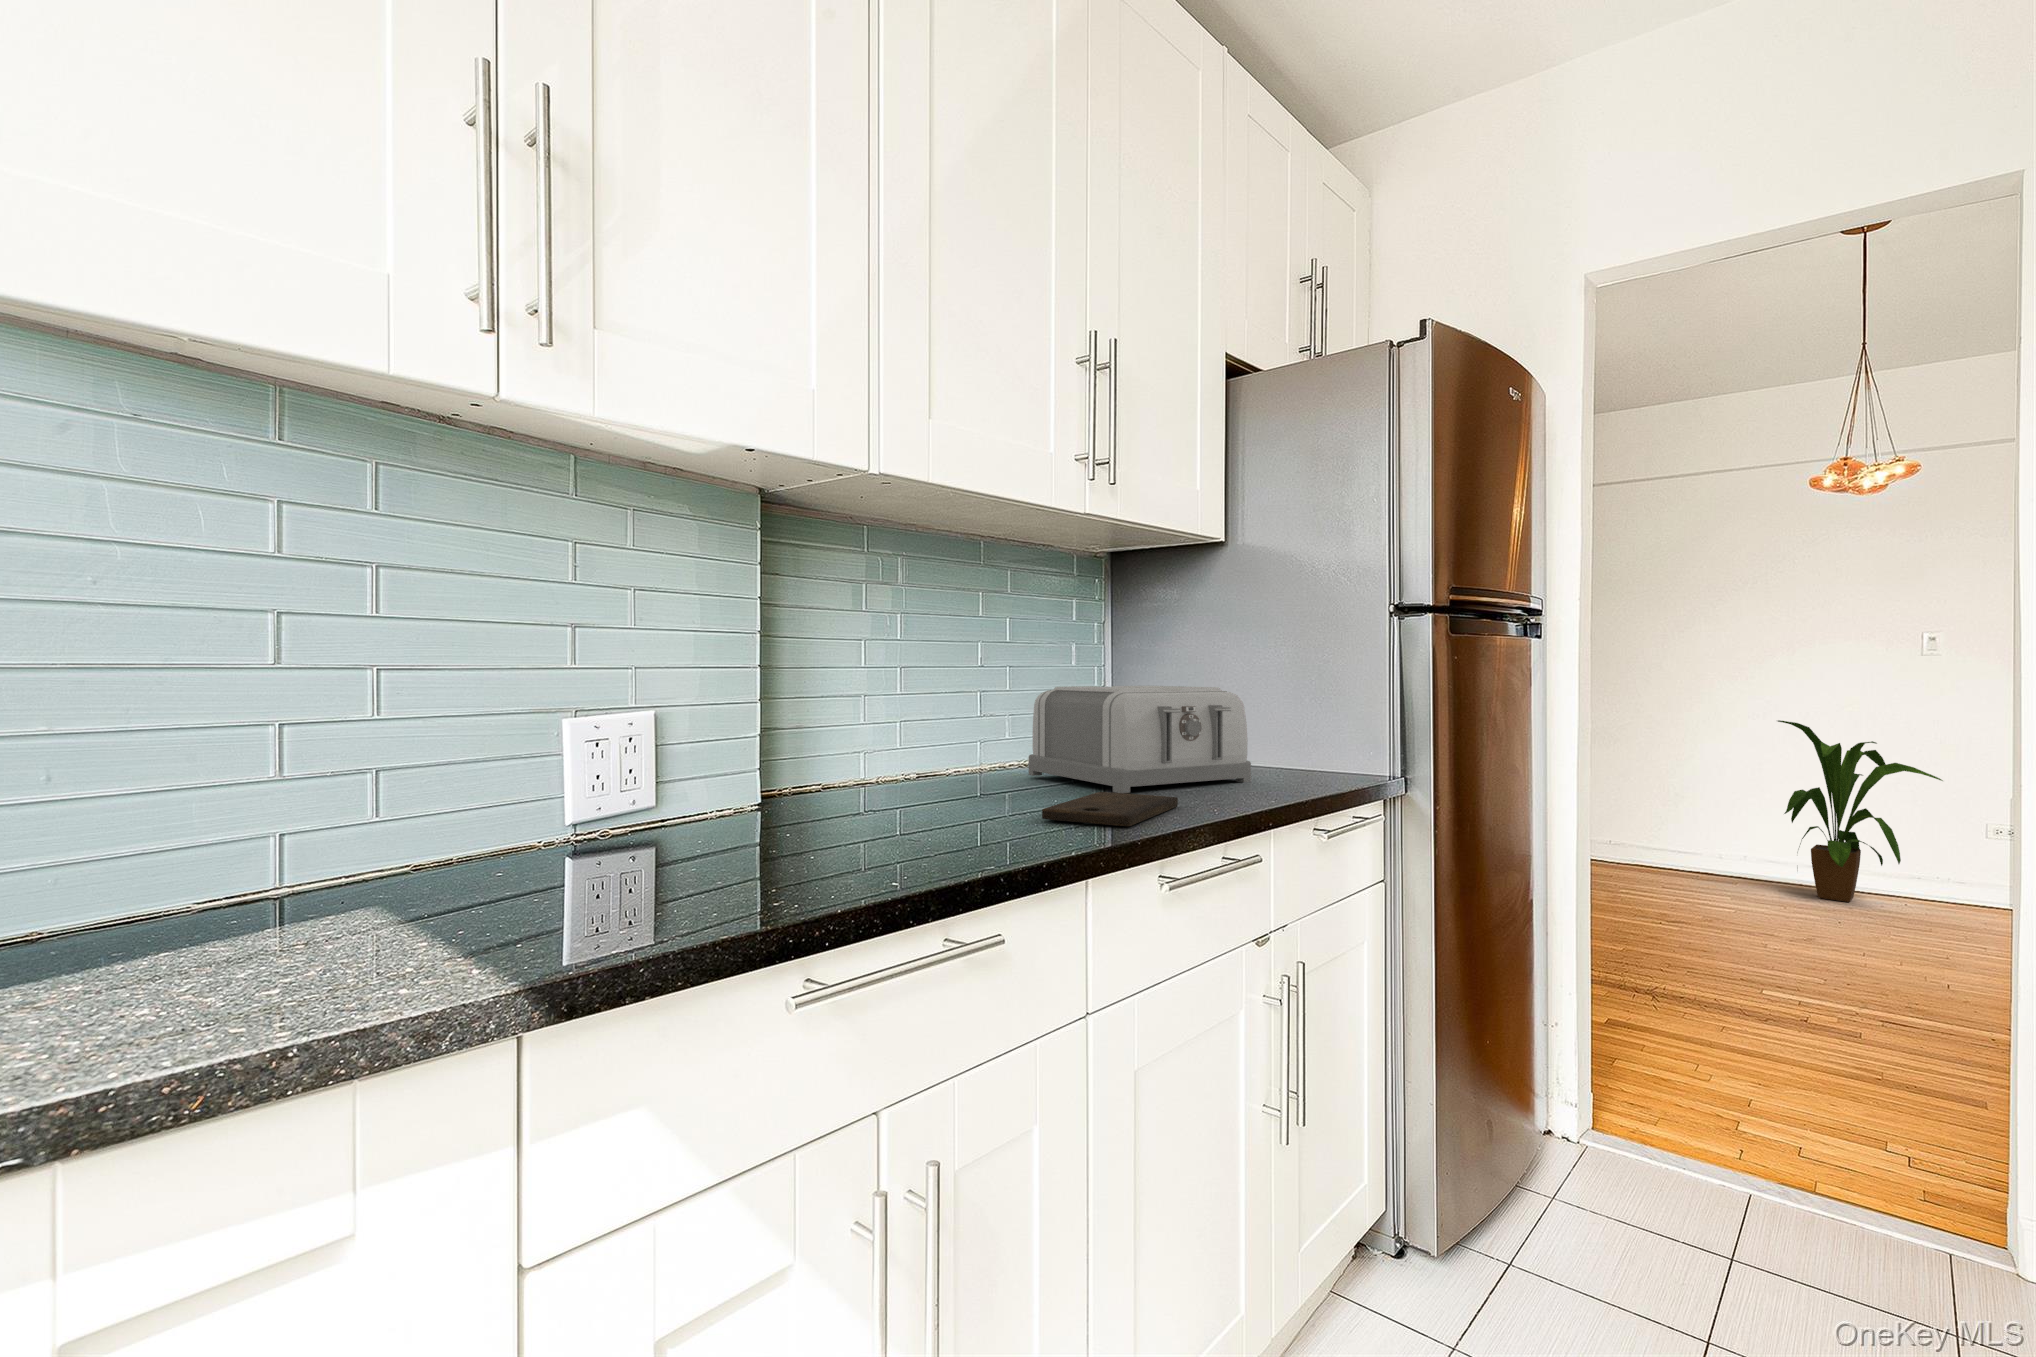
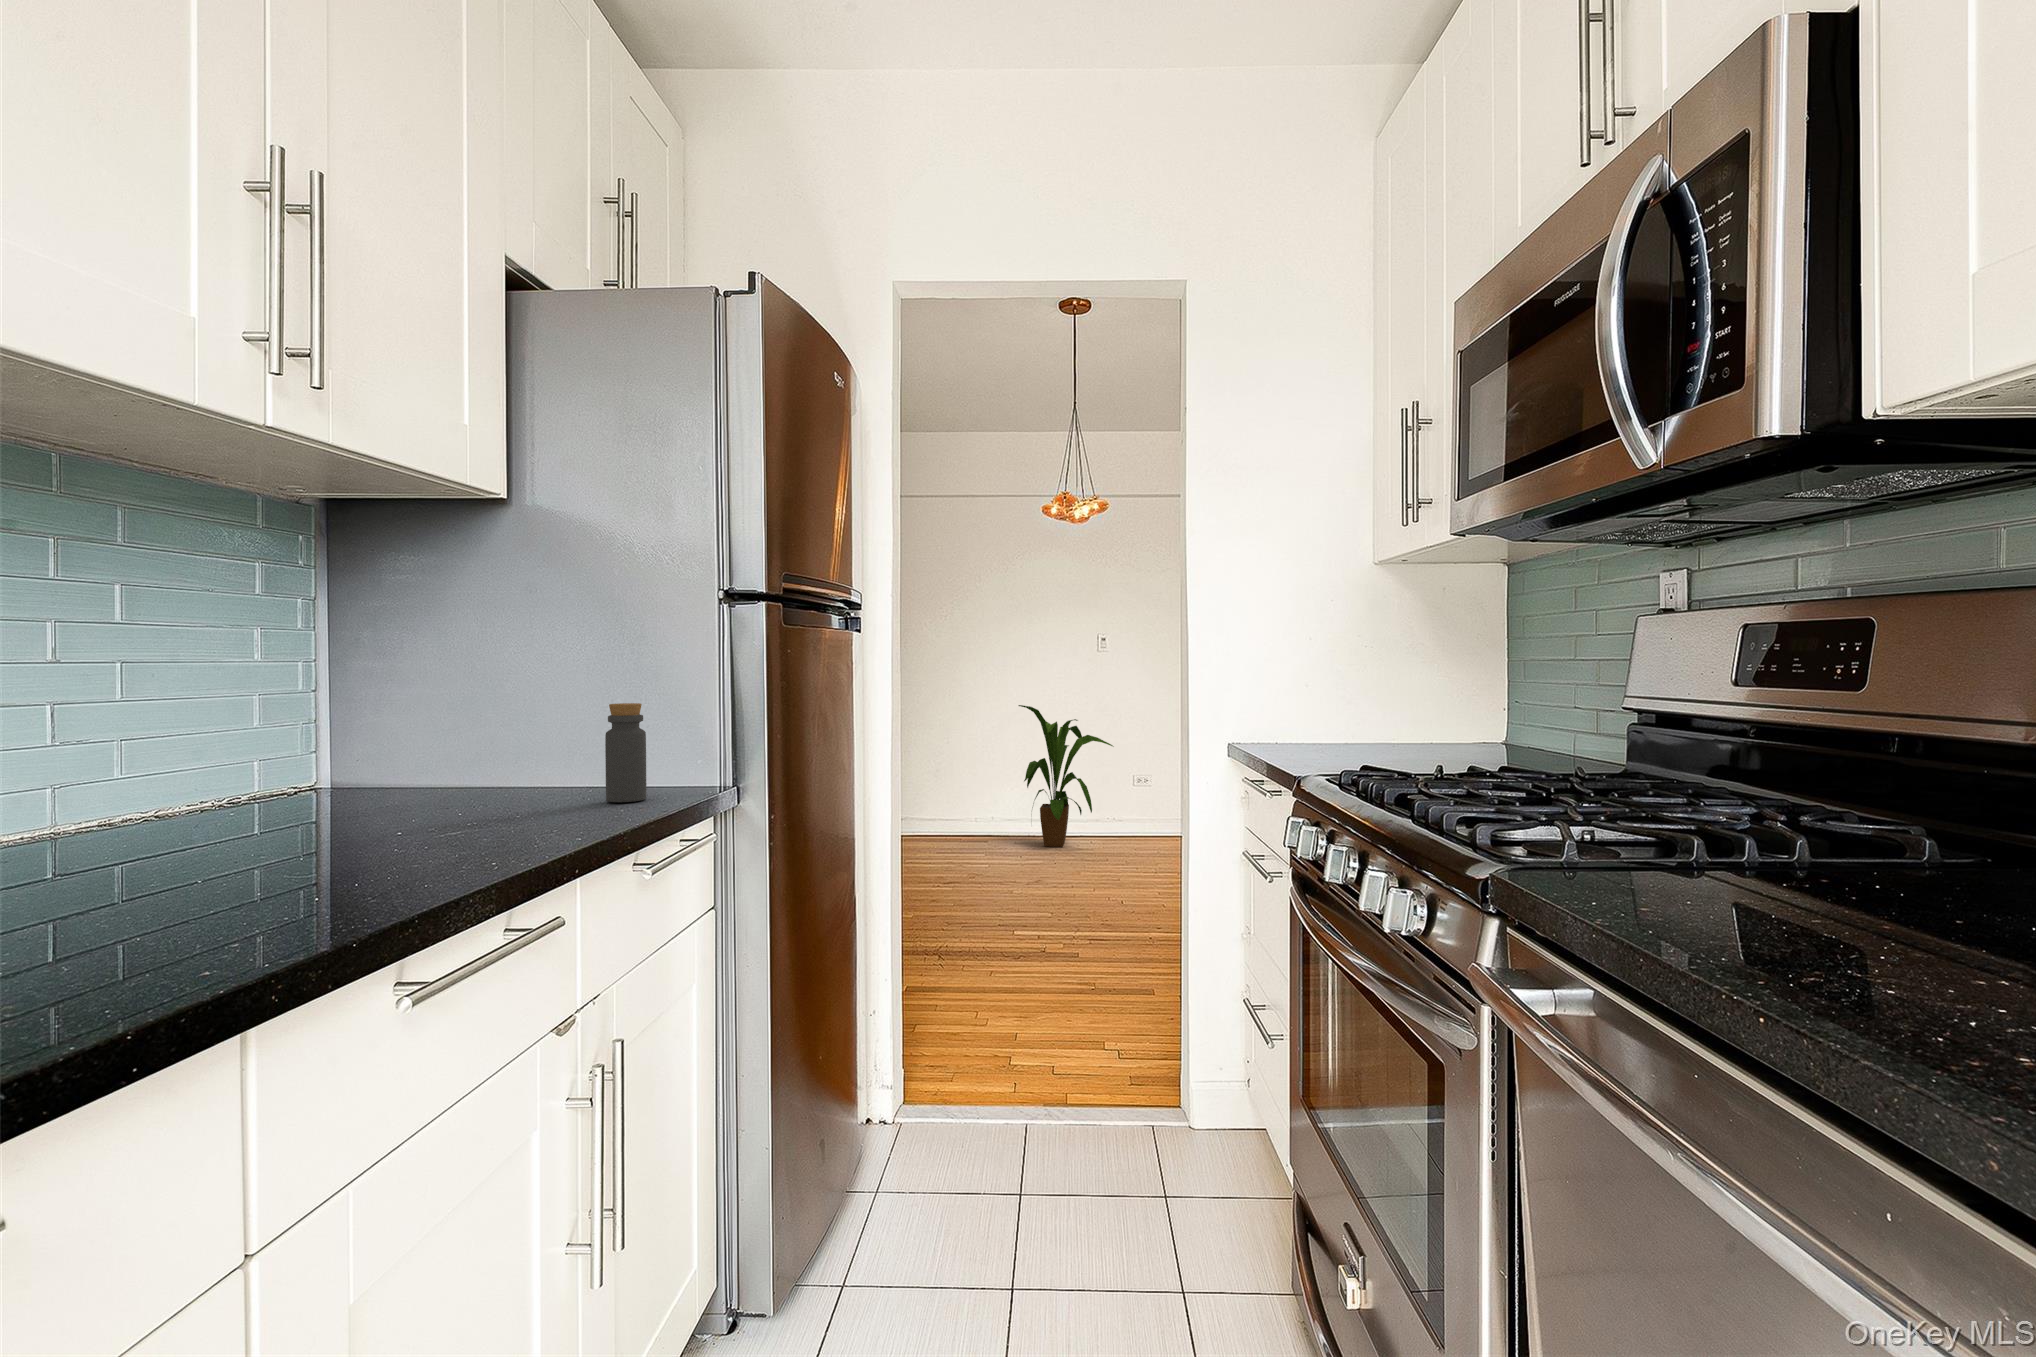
toaster: present [1029,686,1251,793] -> none [158,690,546,854]
bottle: none [1295,699,1327,779] -> present [605,703,646,802]
cutting board: present [1042,792,1178,826] -> none [155,853,430,926]

